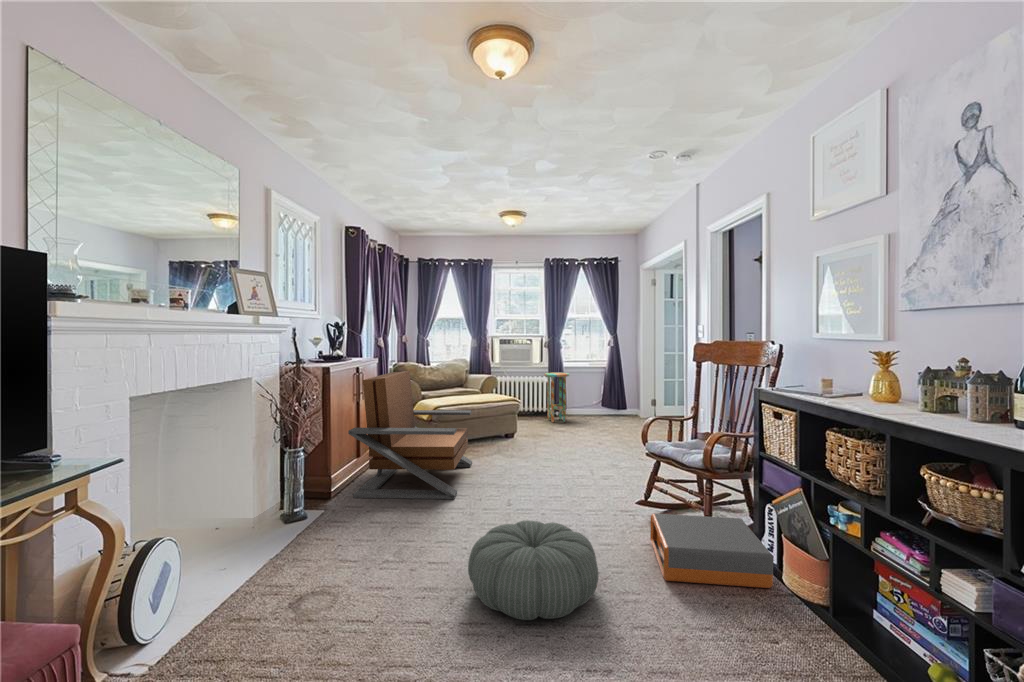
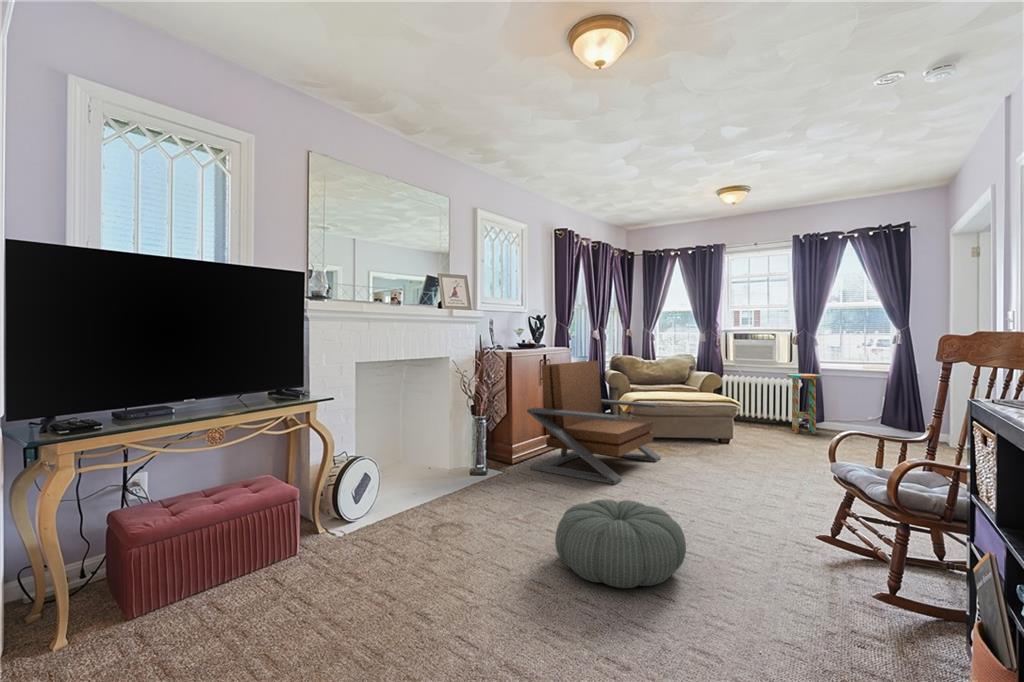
storage box: present [650,514,773,588] -> none [770,526,927,638]

